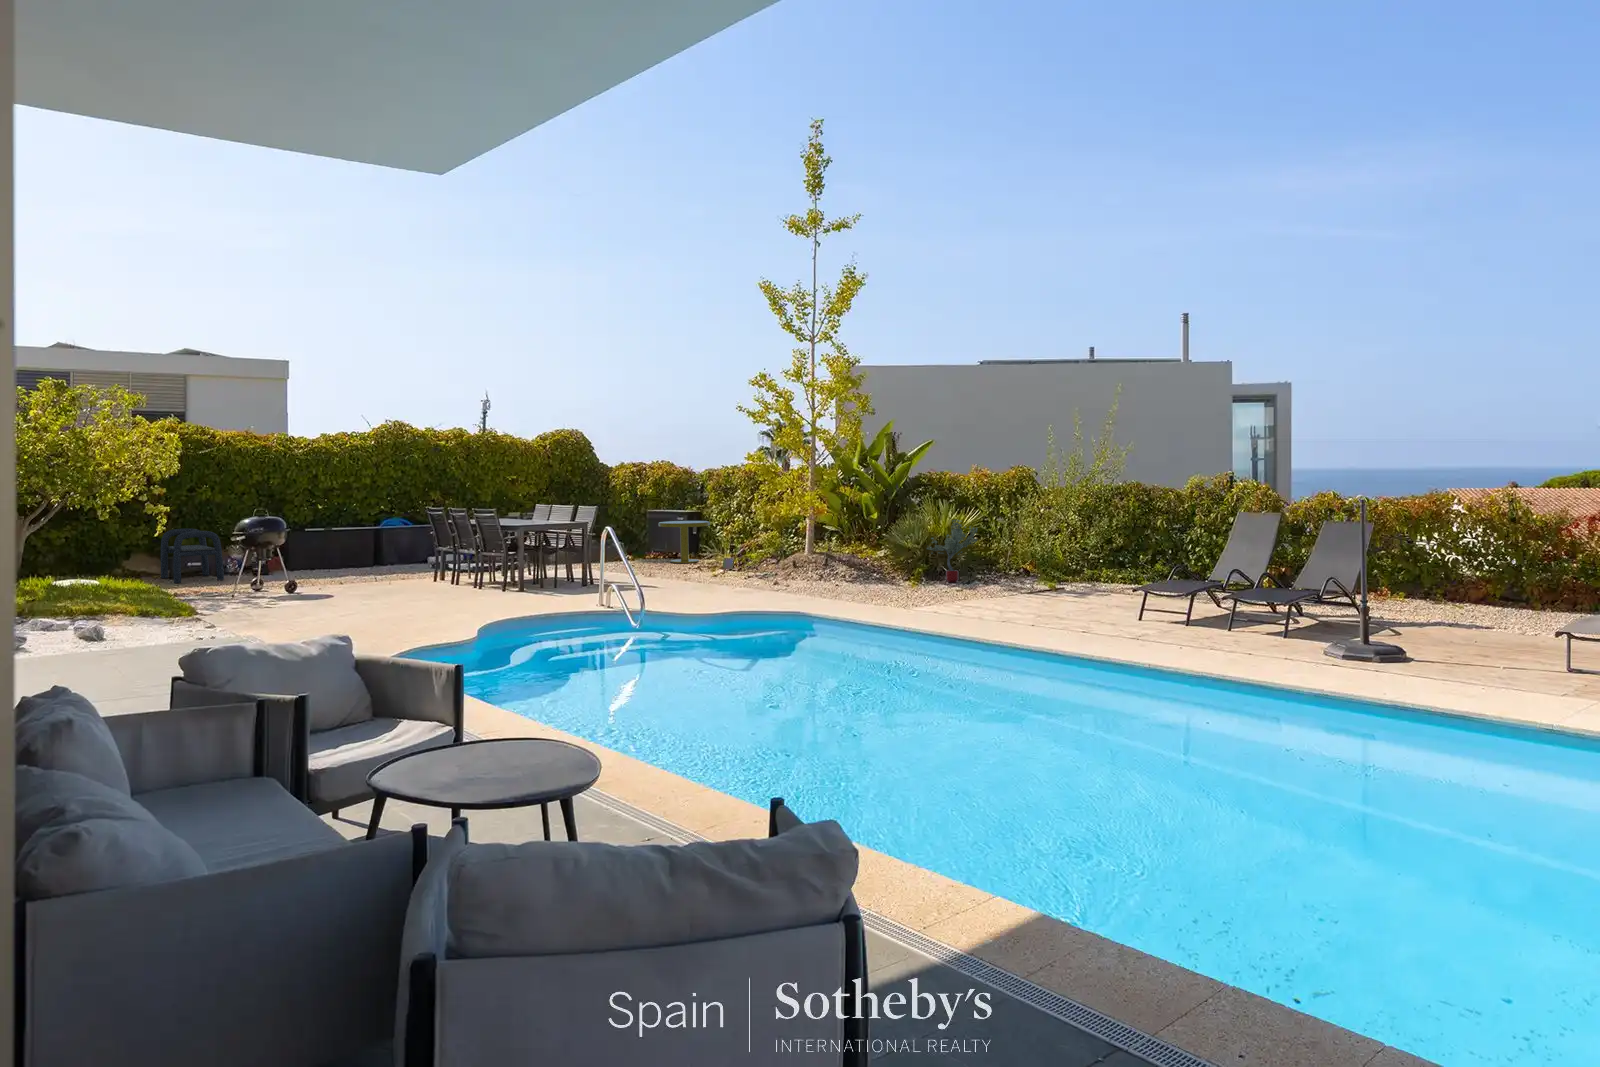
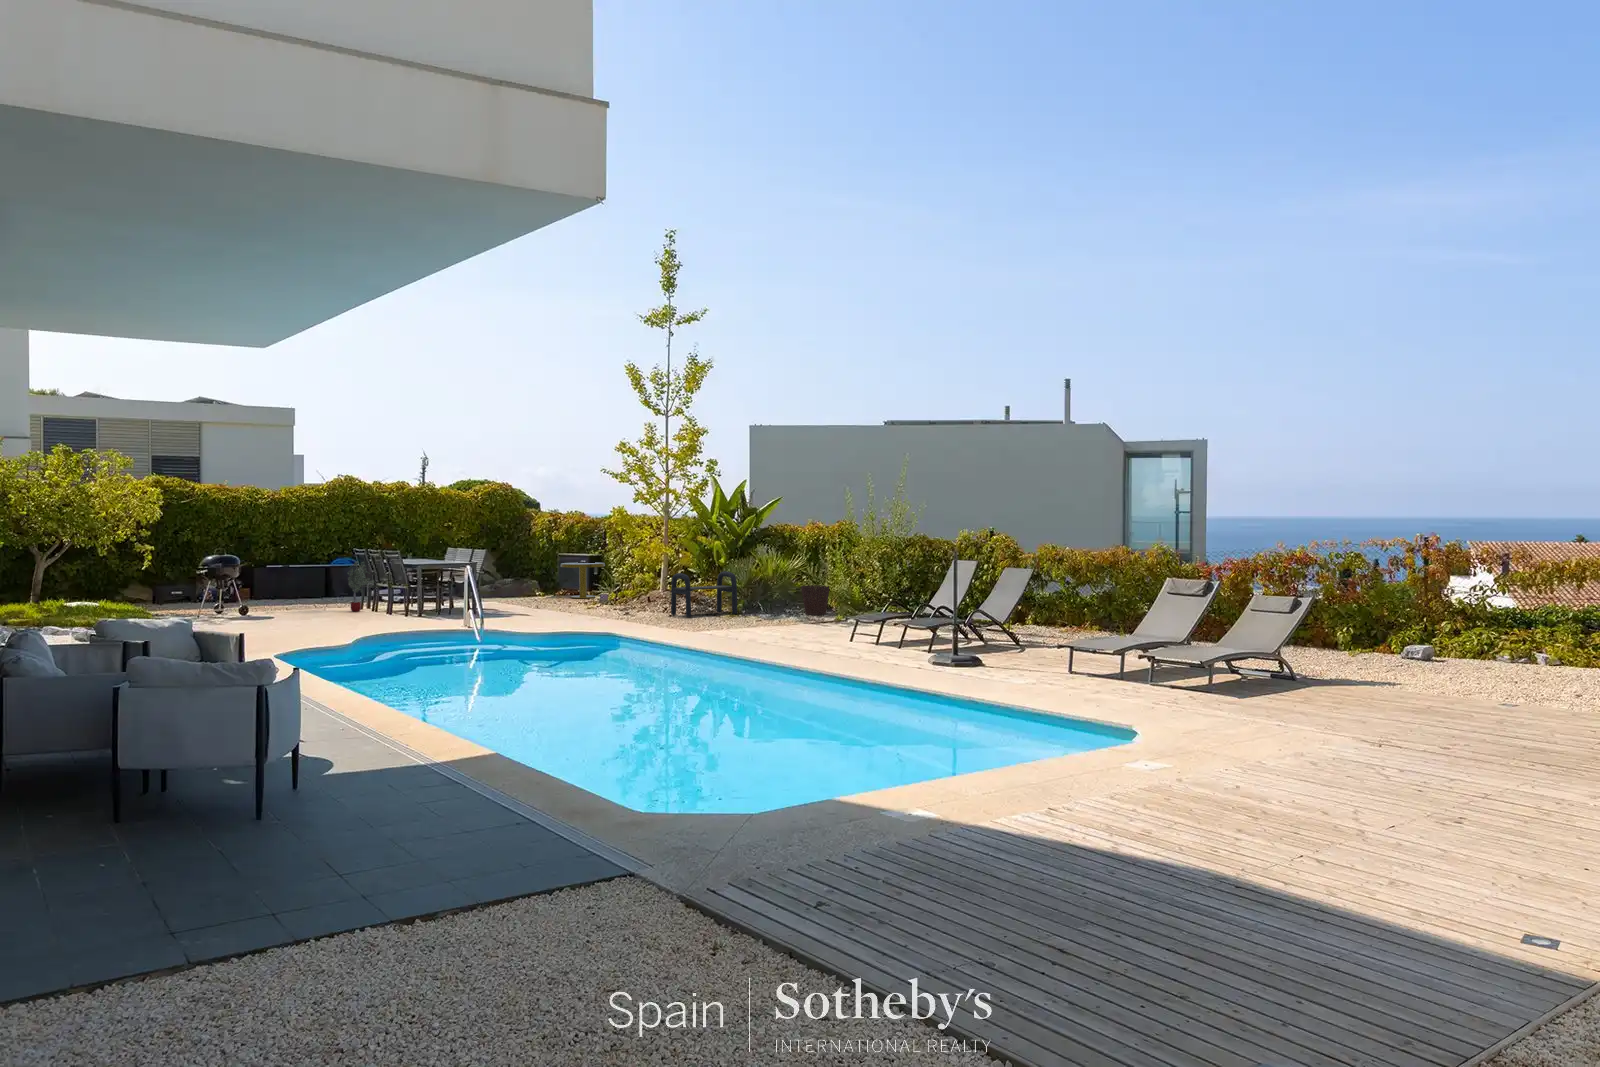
potted tree: present [927,520,977,583] -> present [347,561,374,612]
bench: present [161,529,224,583] -> present [671,571,737,617]
basket: none [990,545,1026,581] -> present [801,585,829,615]

